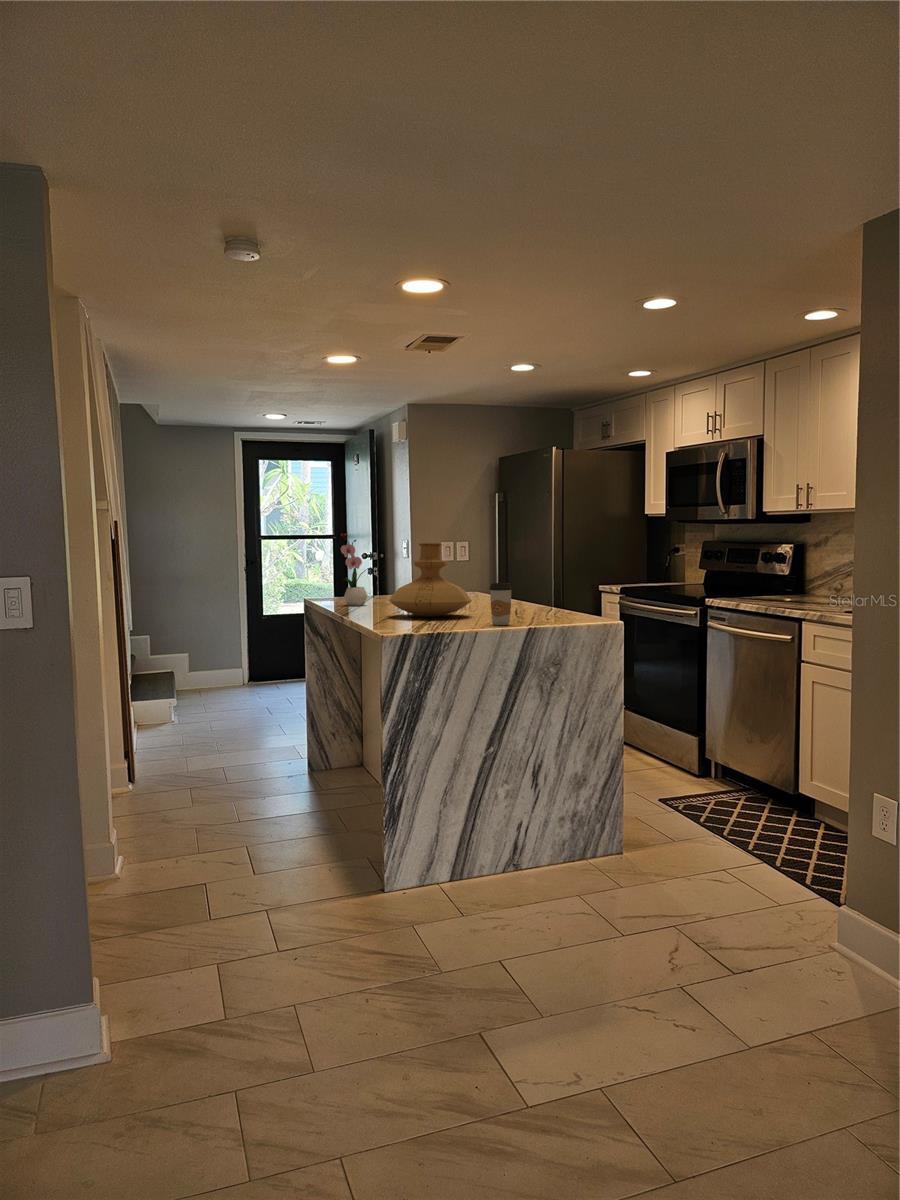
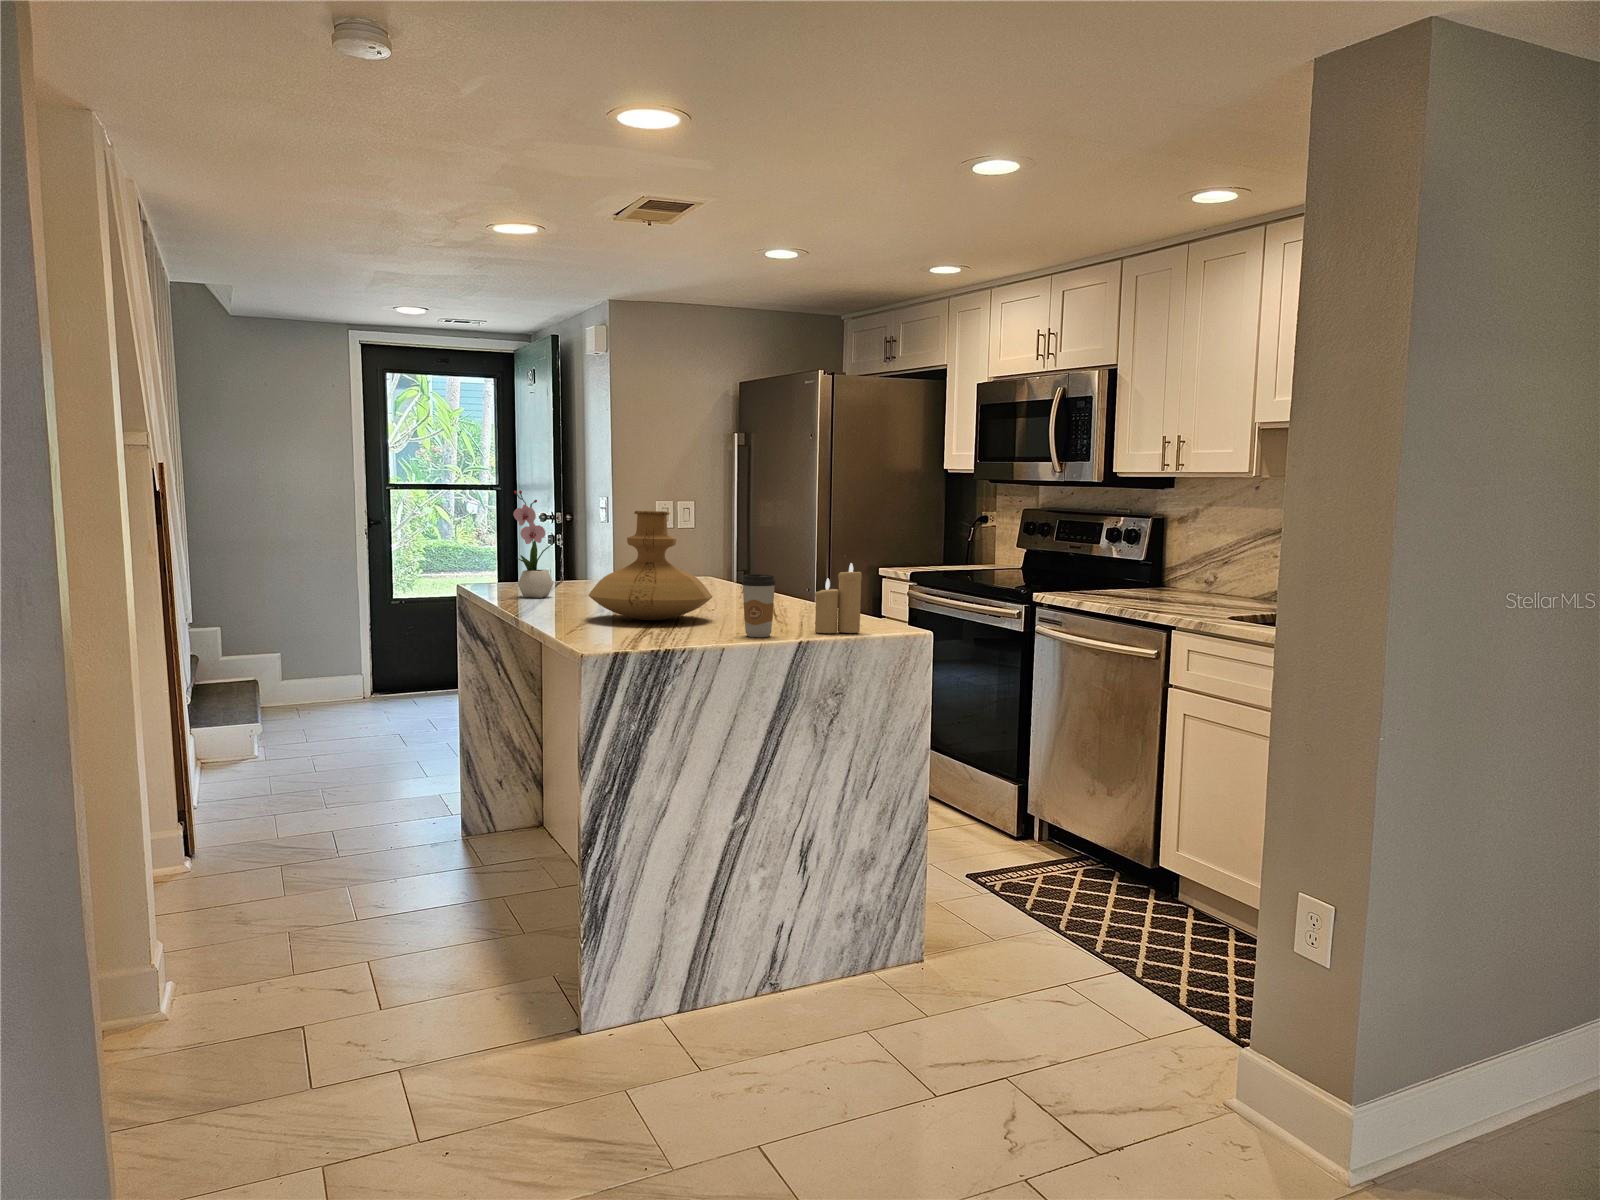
candle: none [540,575,572,623] -> present [815,563,862,633]

